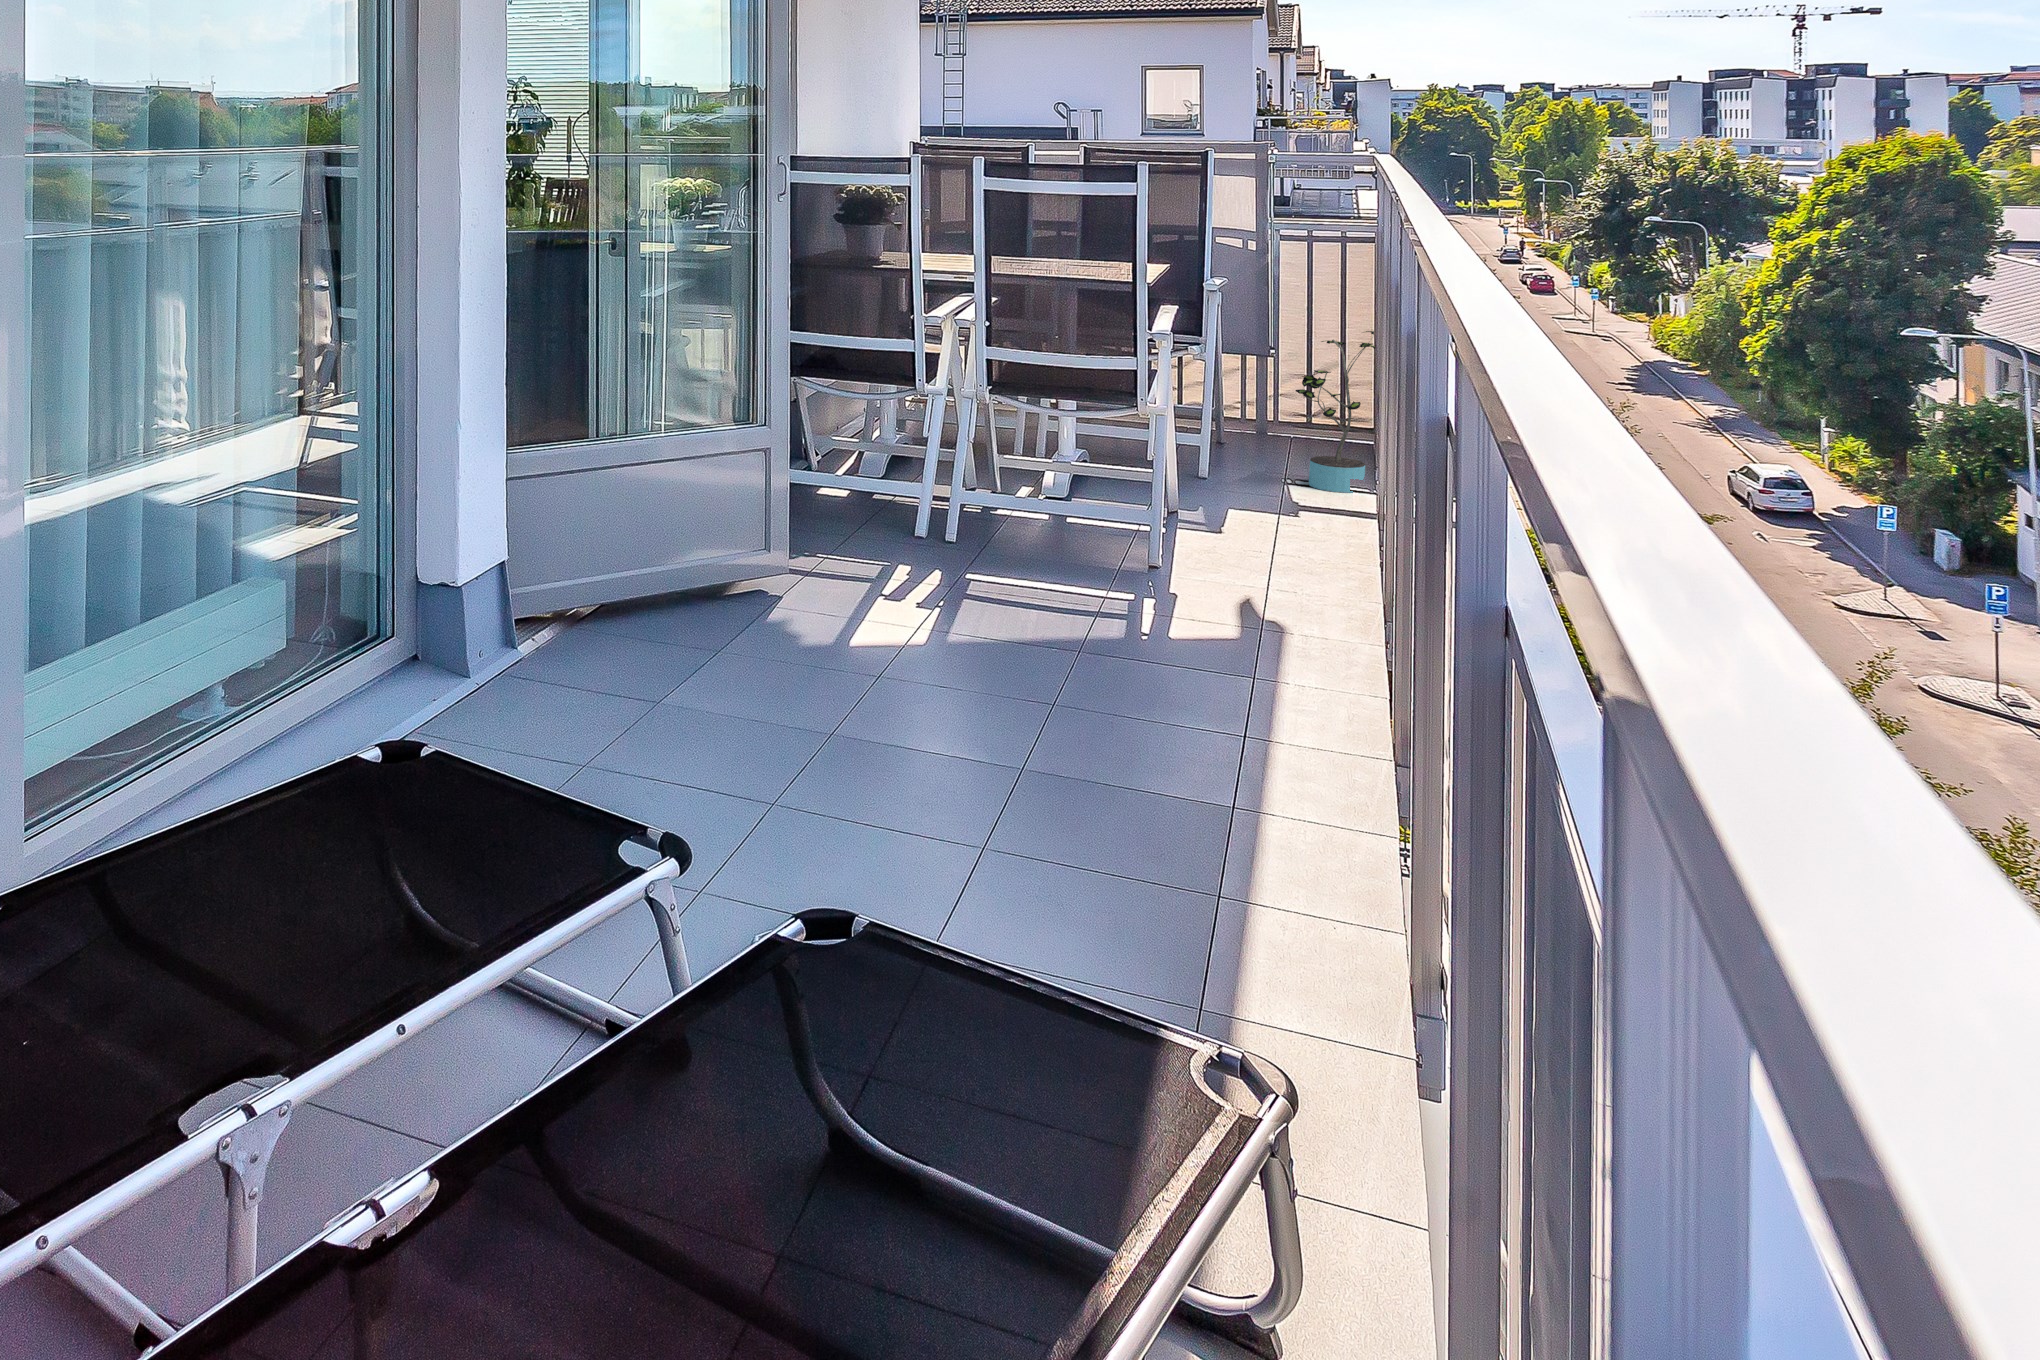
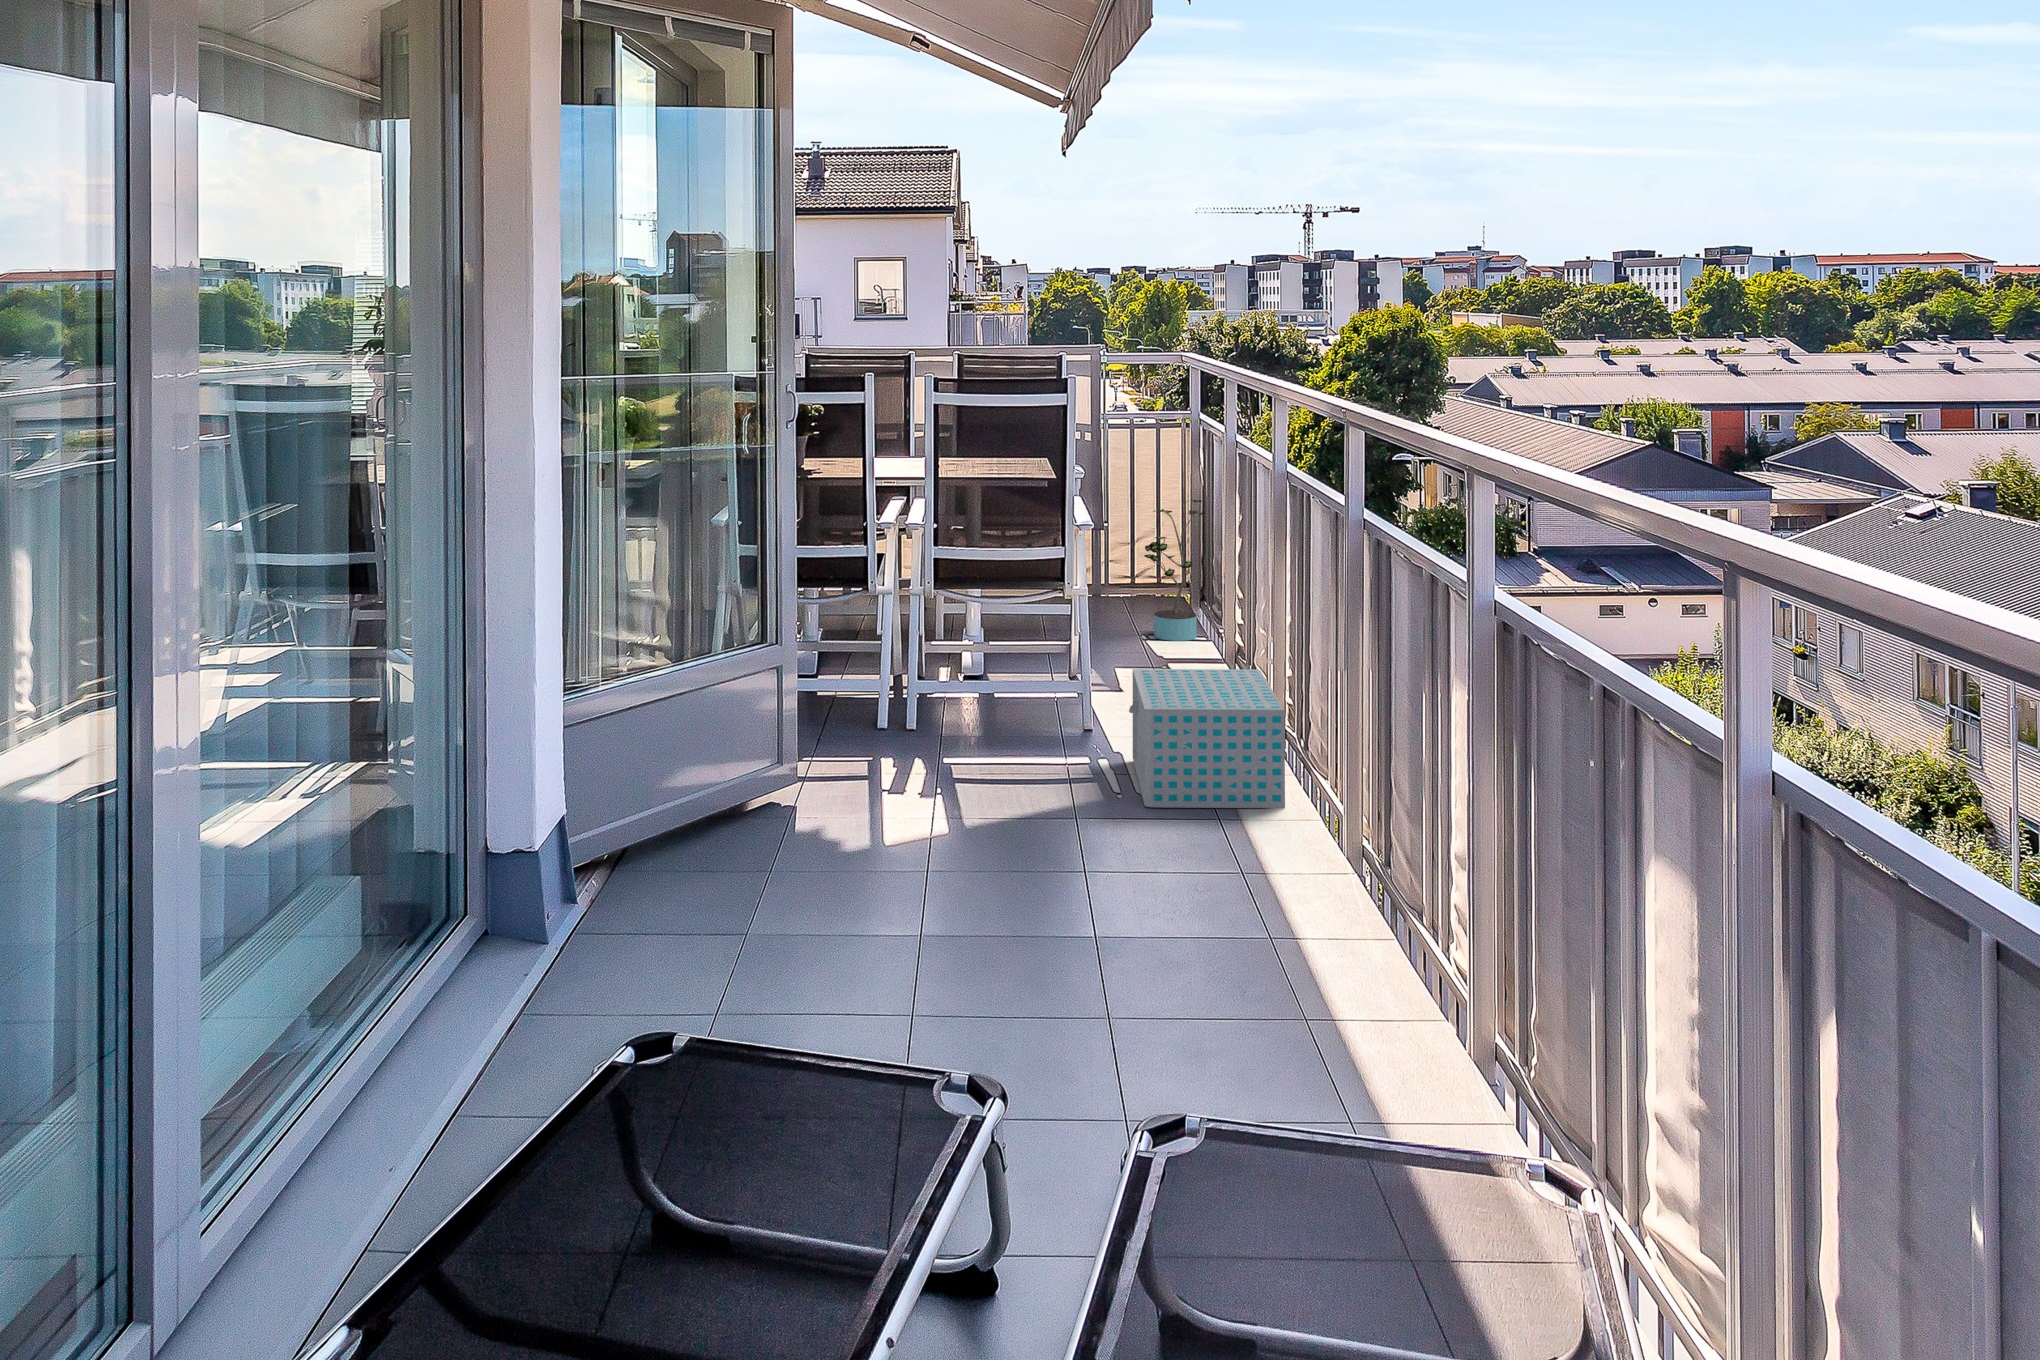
storage box: none [1156,504,1346,680] -> present [1129,669,1285,808]

